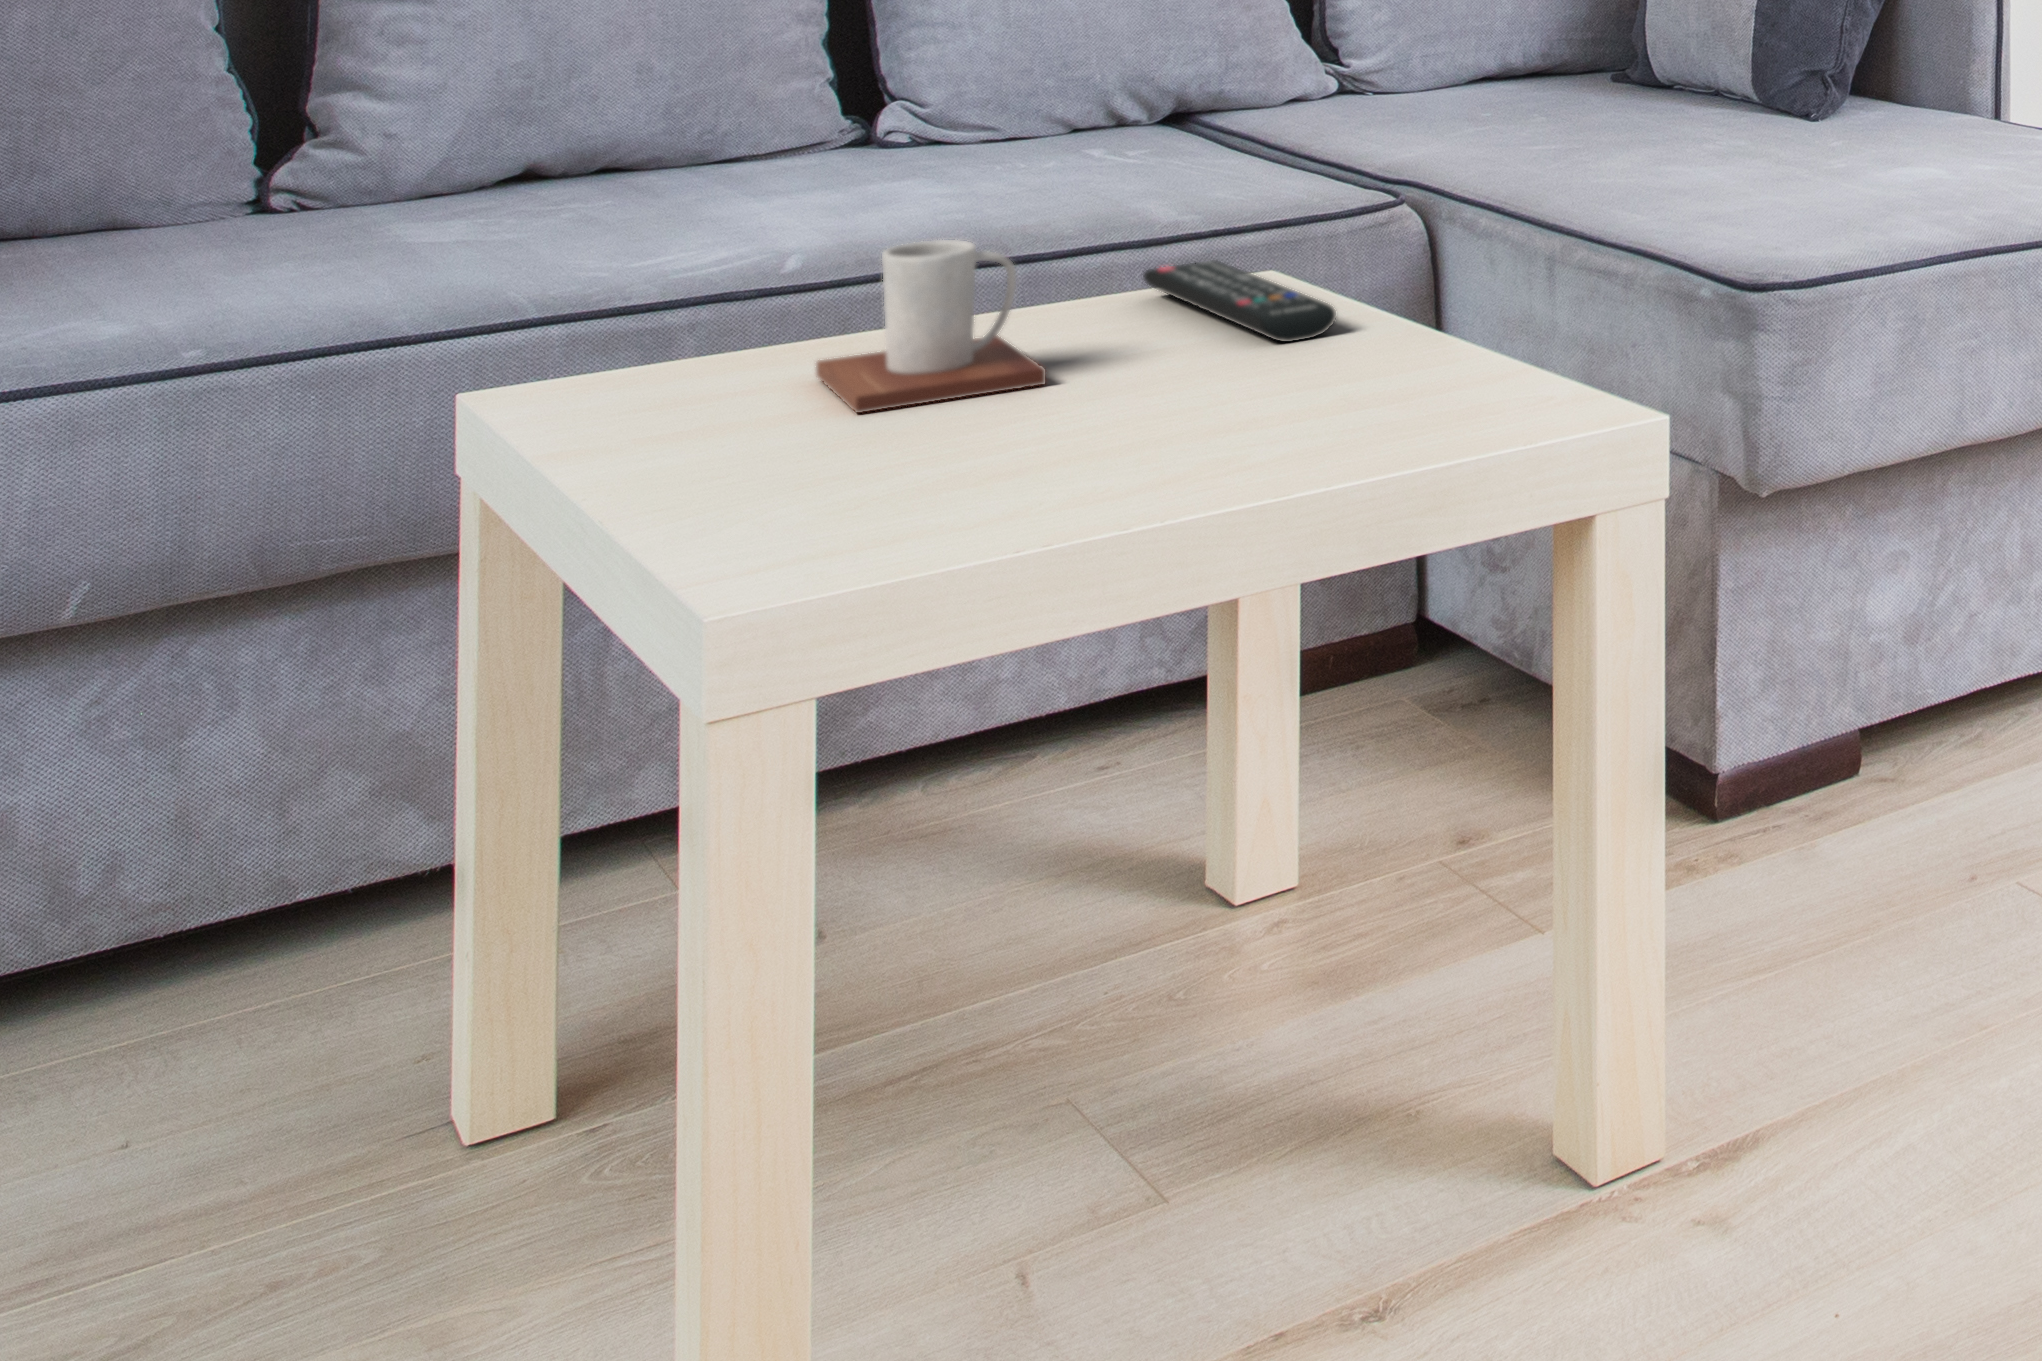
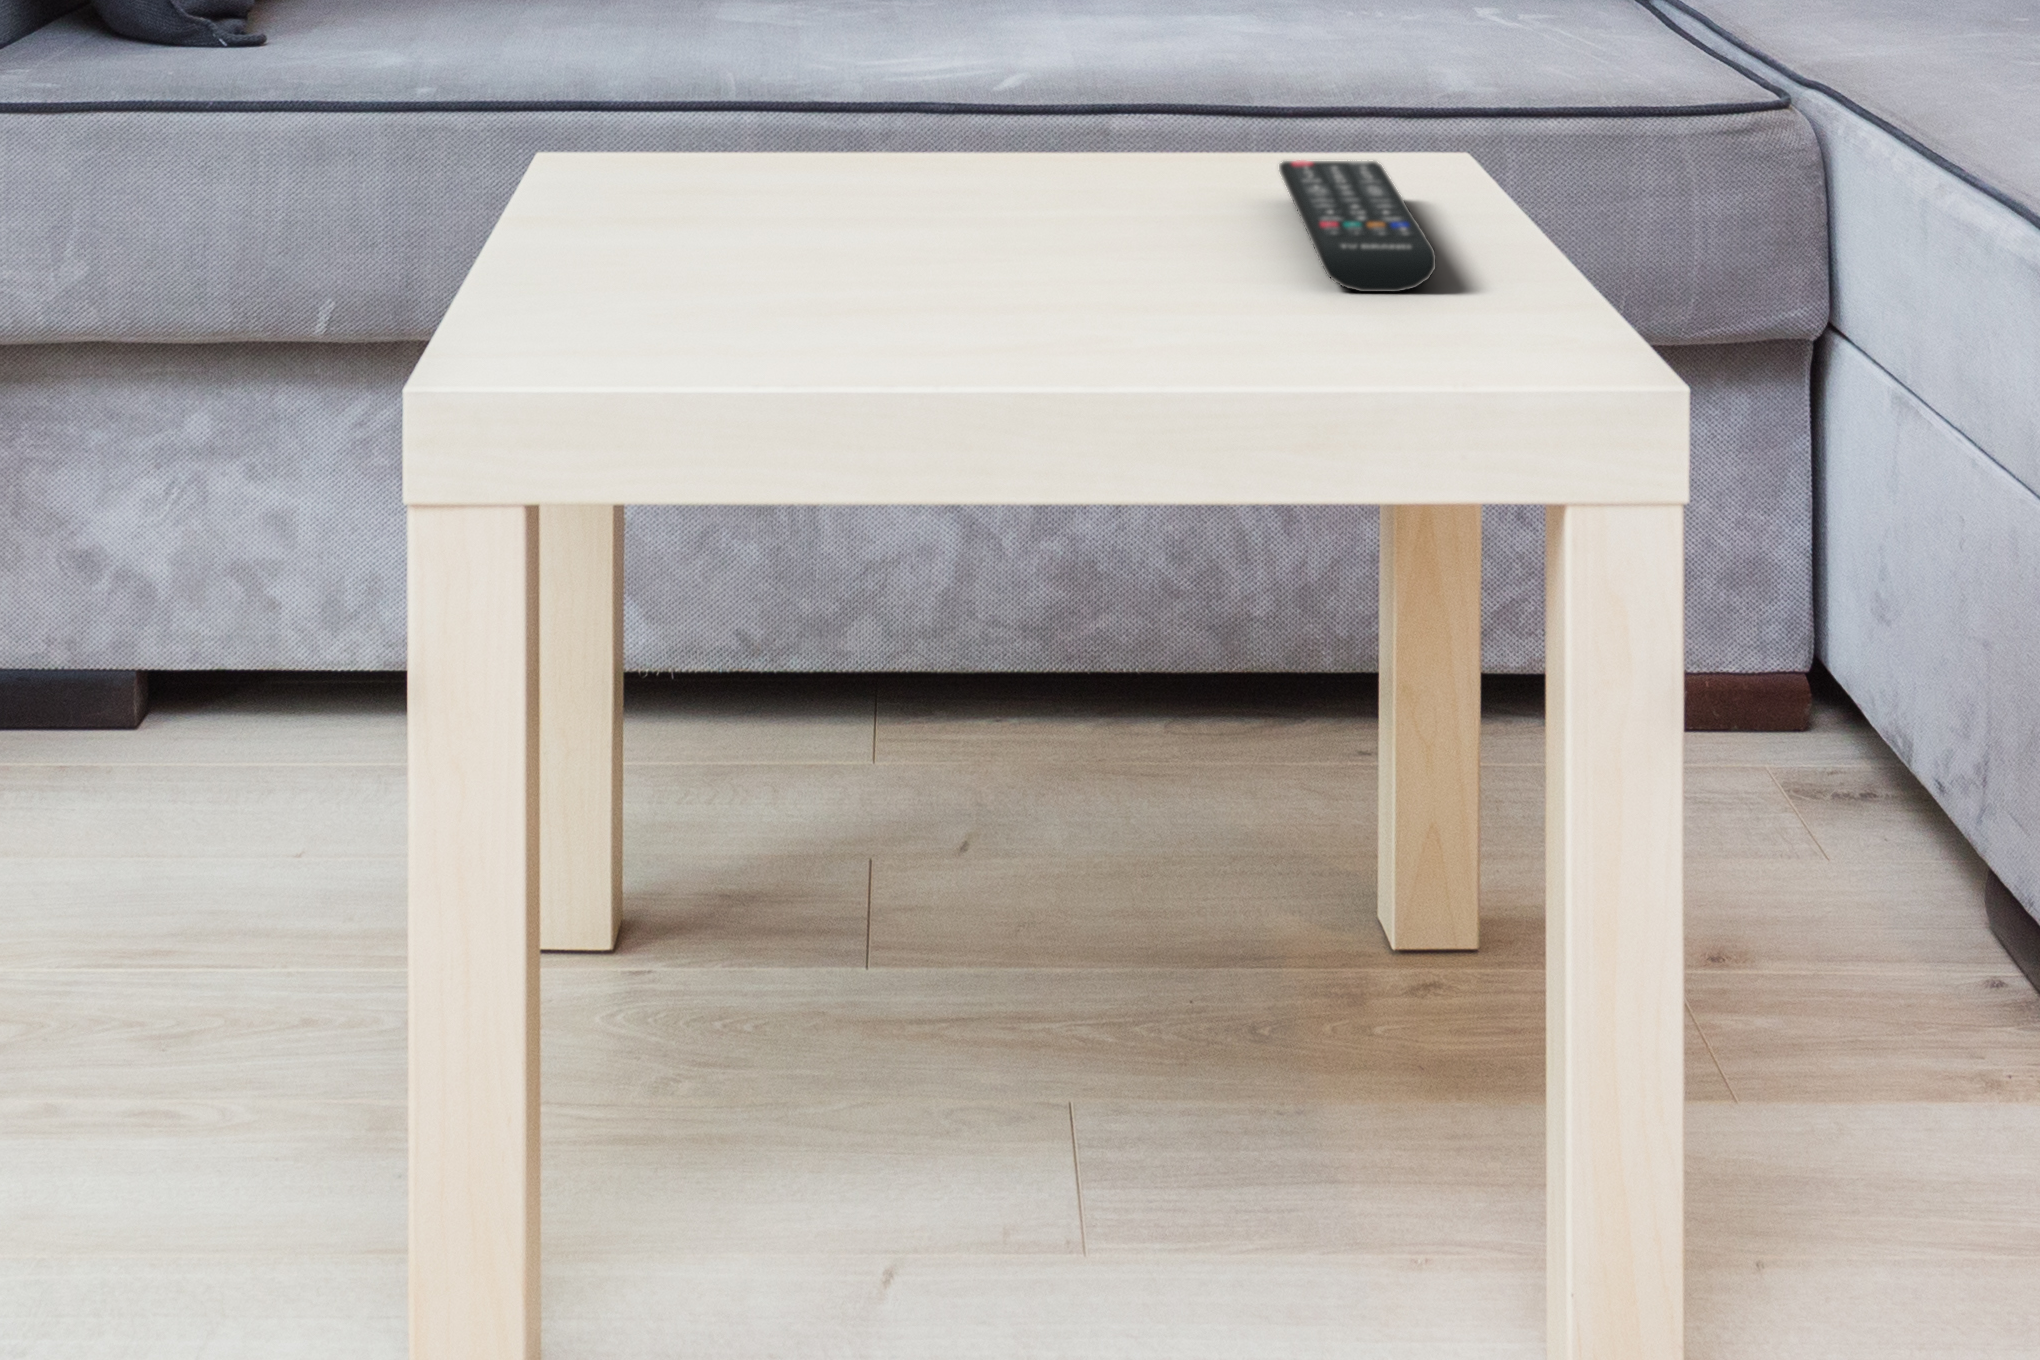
mug: present [816,240,1046,413] -> none [766,77,1020,291]

